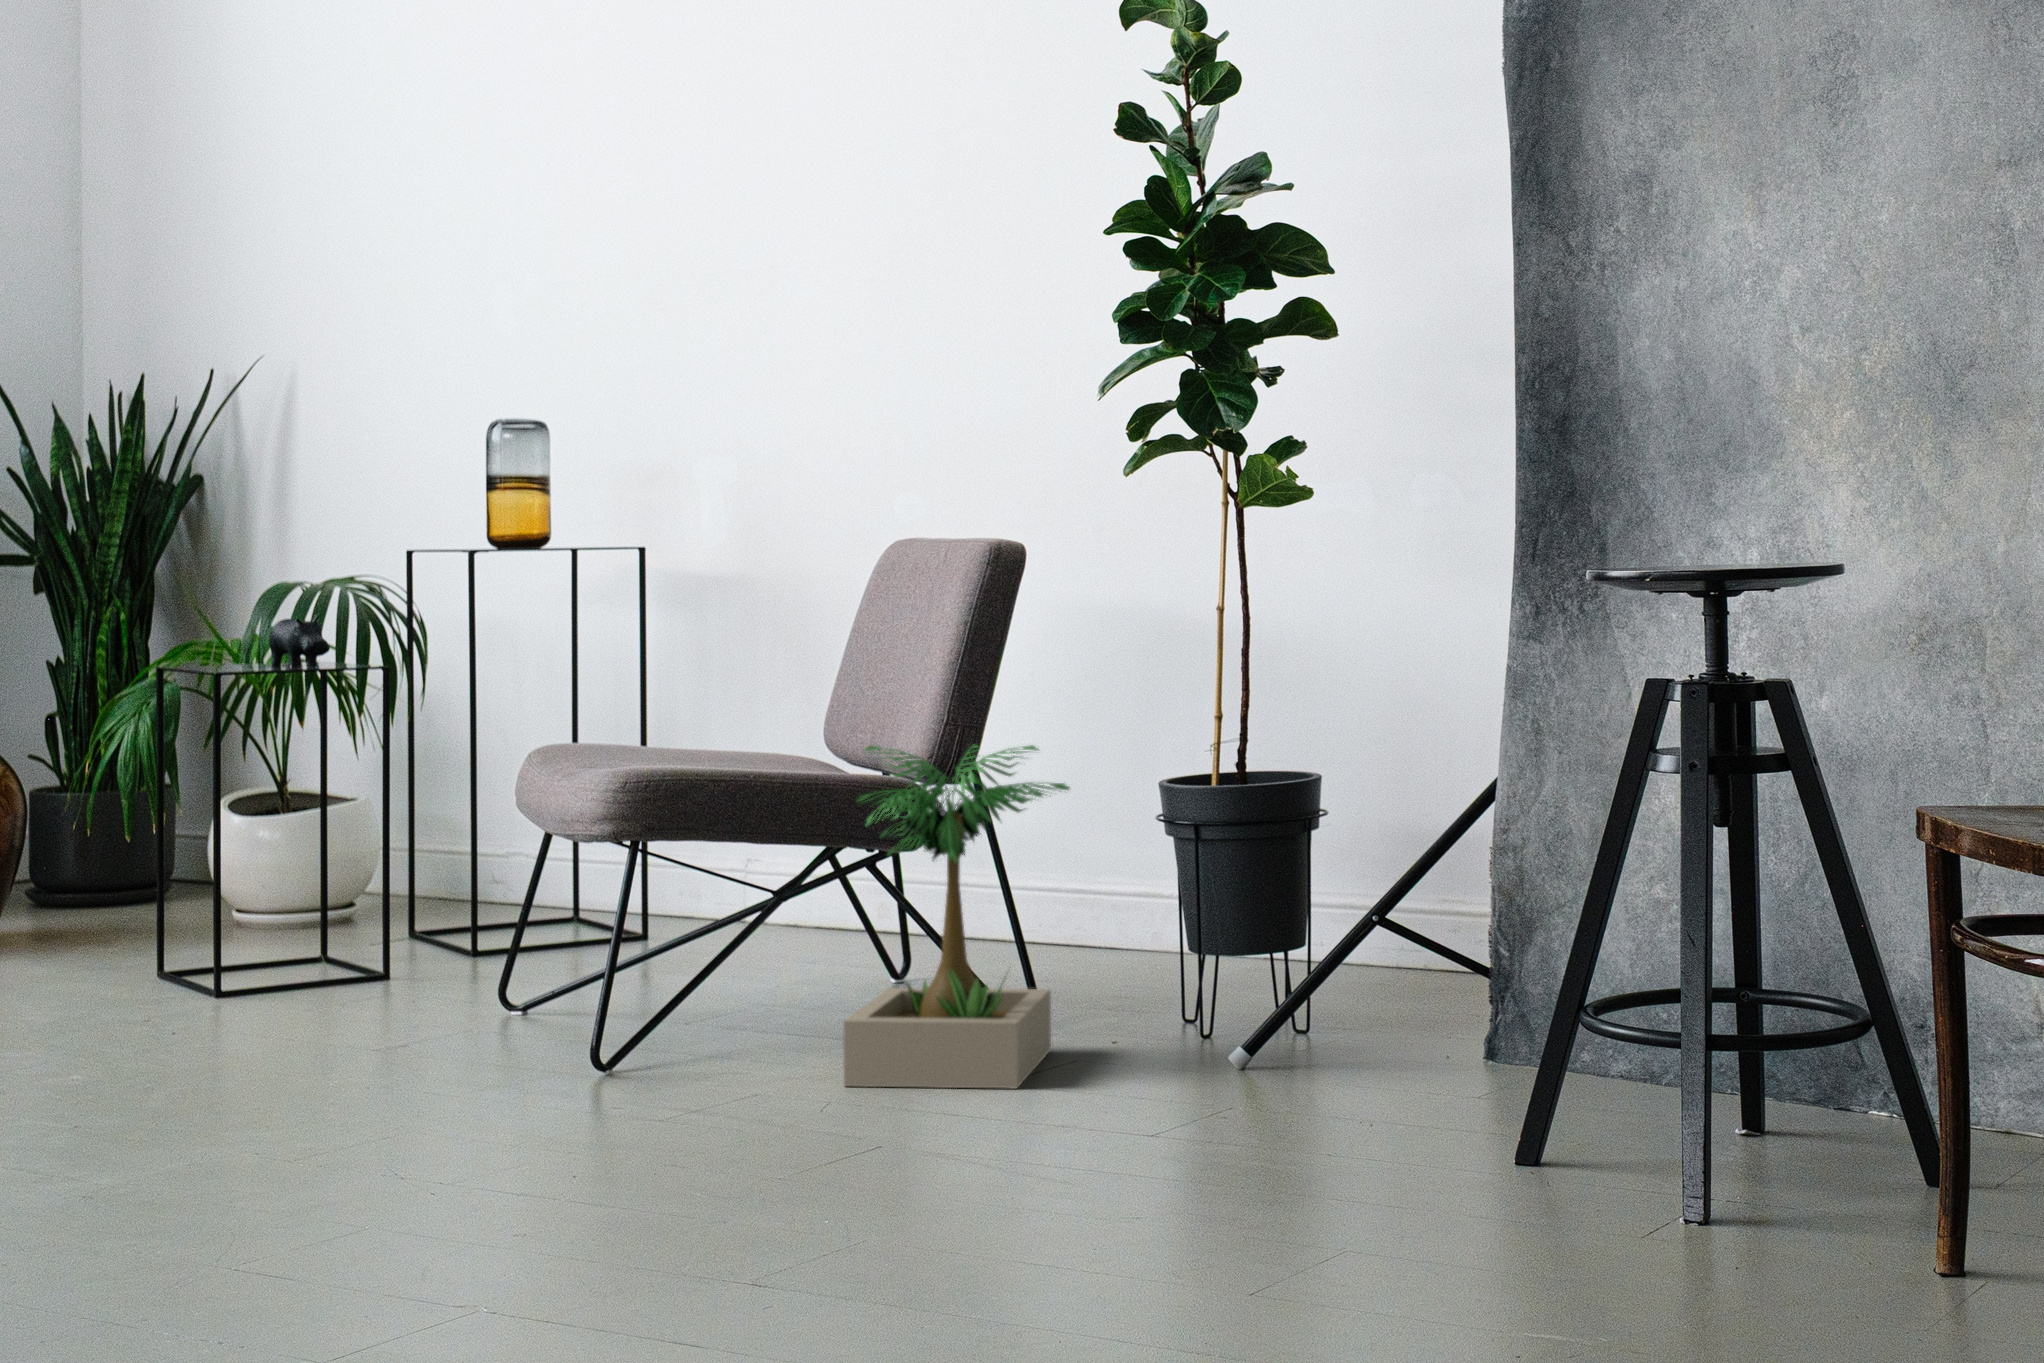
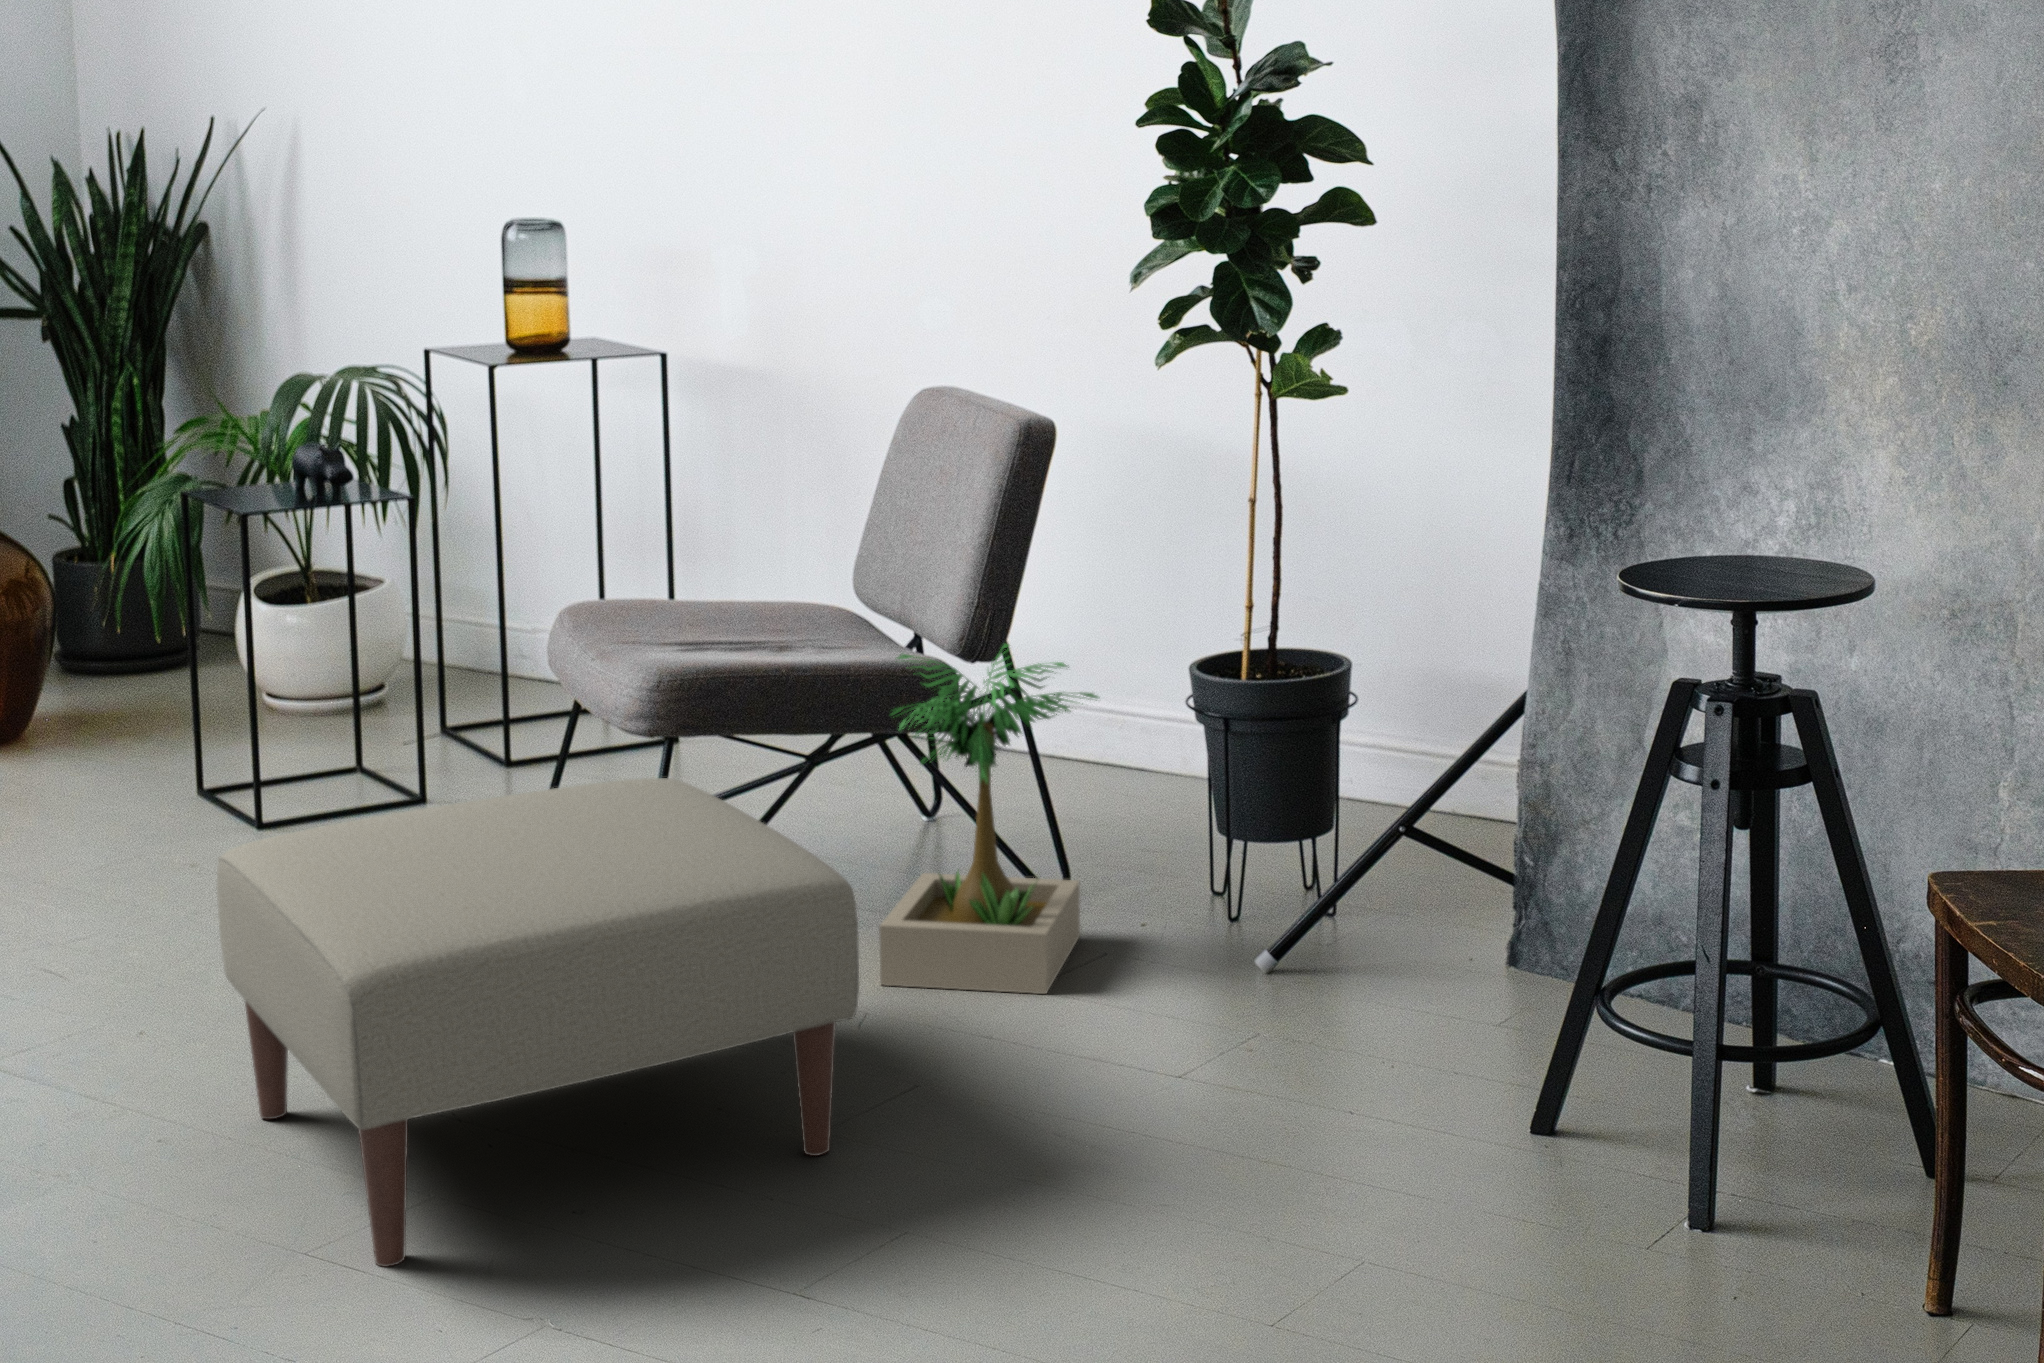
ottoman: none [142,846,820,1294] -> present [217,778,859,1267]

